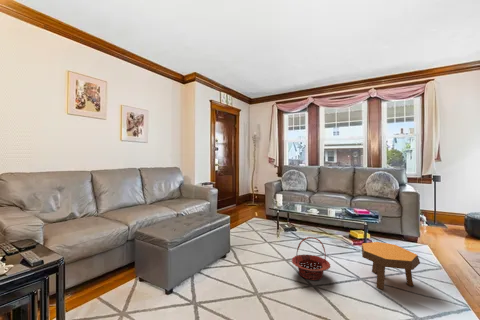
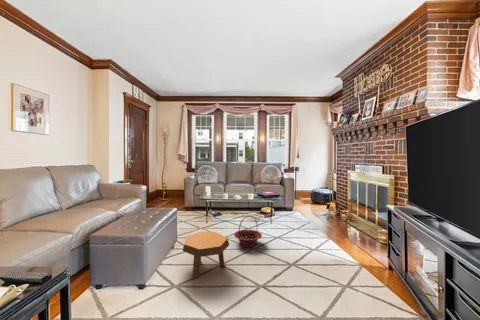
footstool: present [362,242,420,289] -> present [183,232,229,278]

